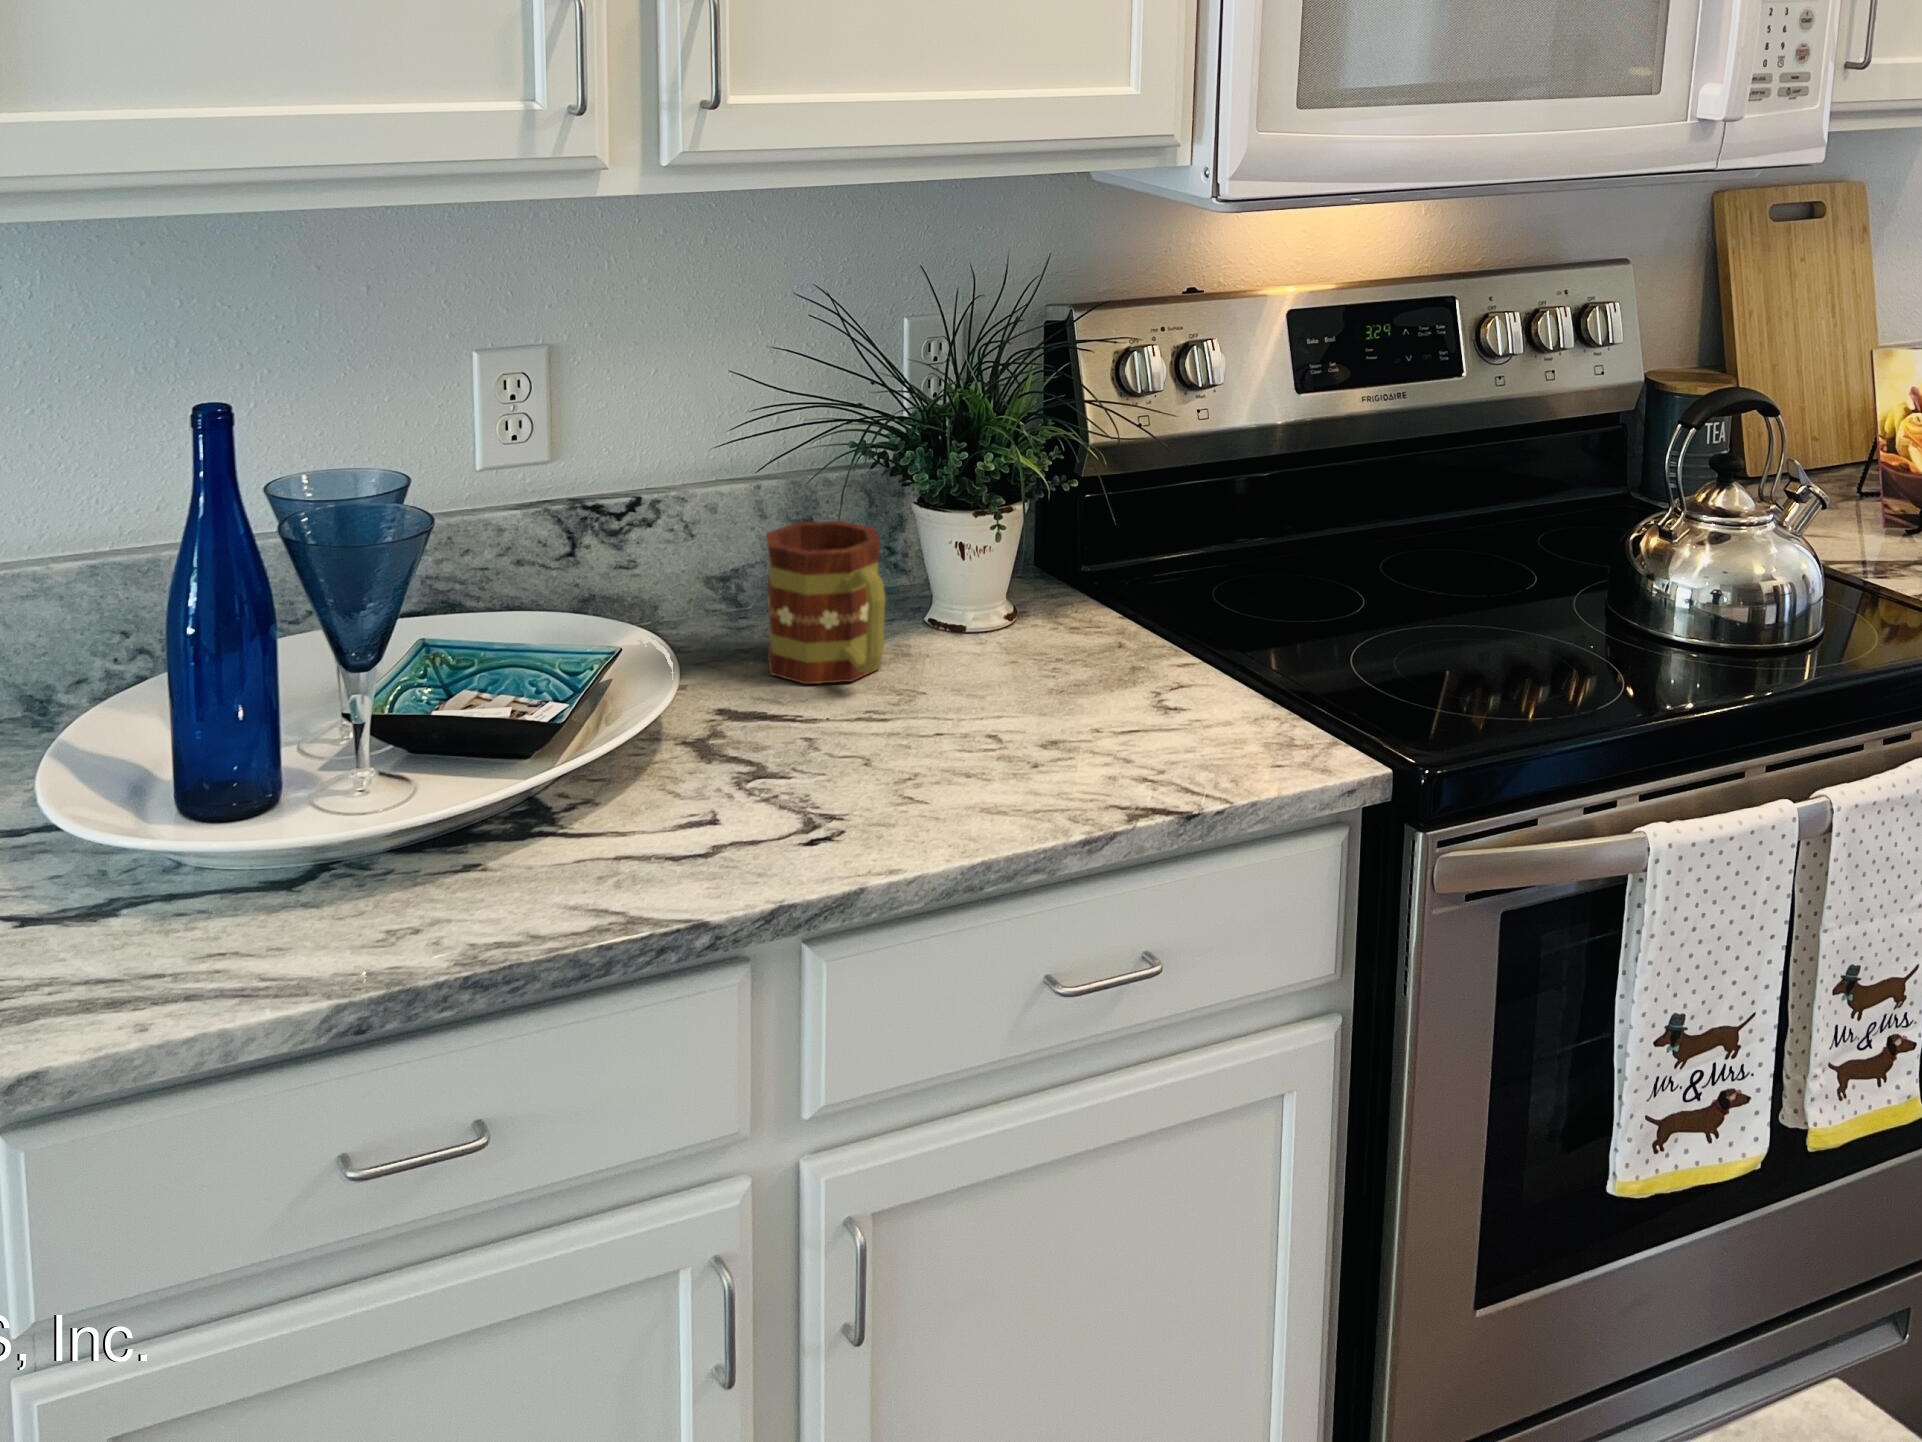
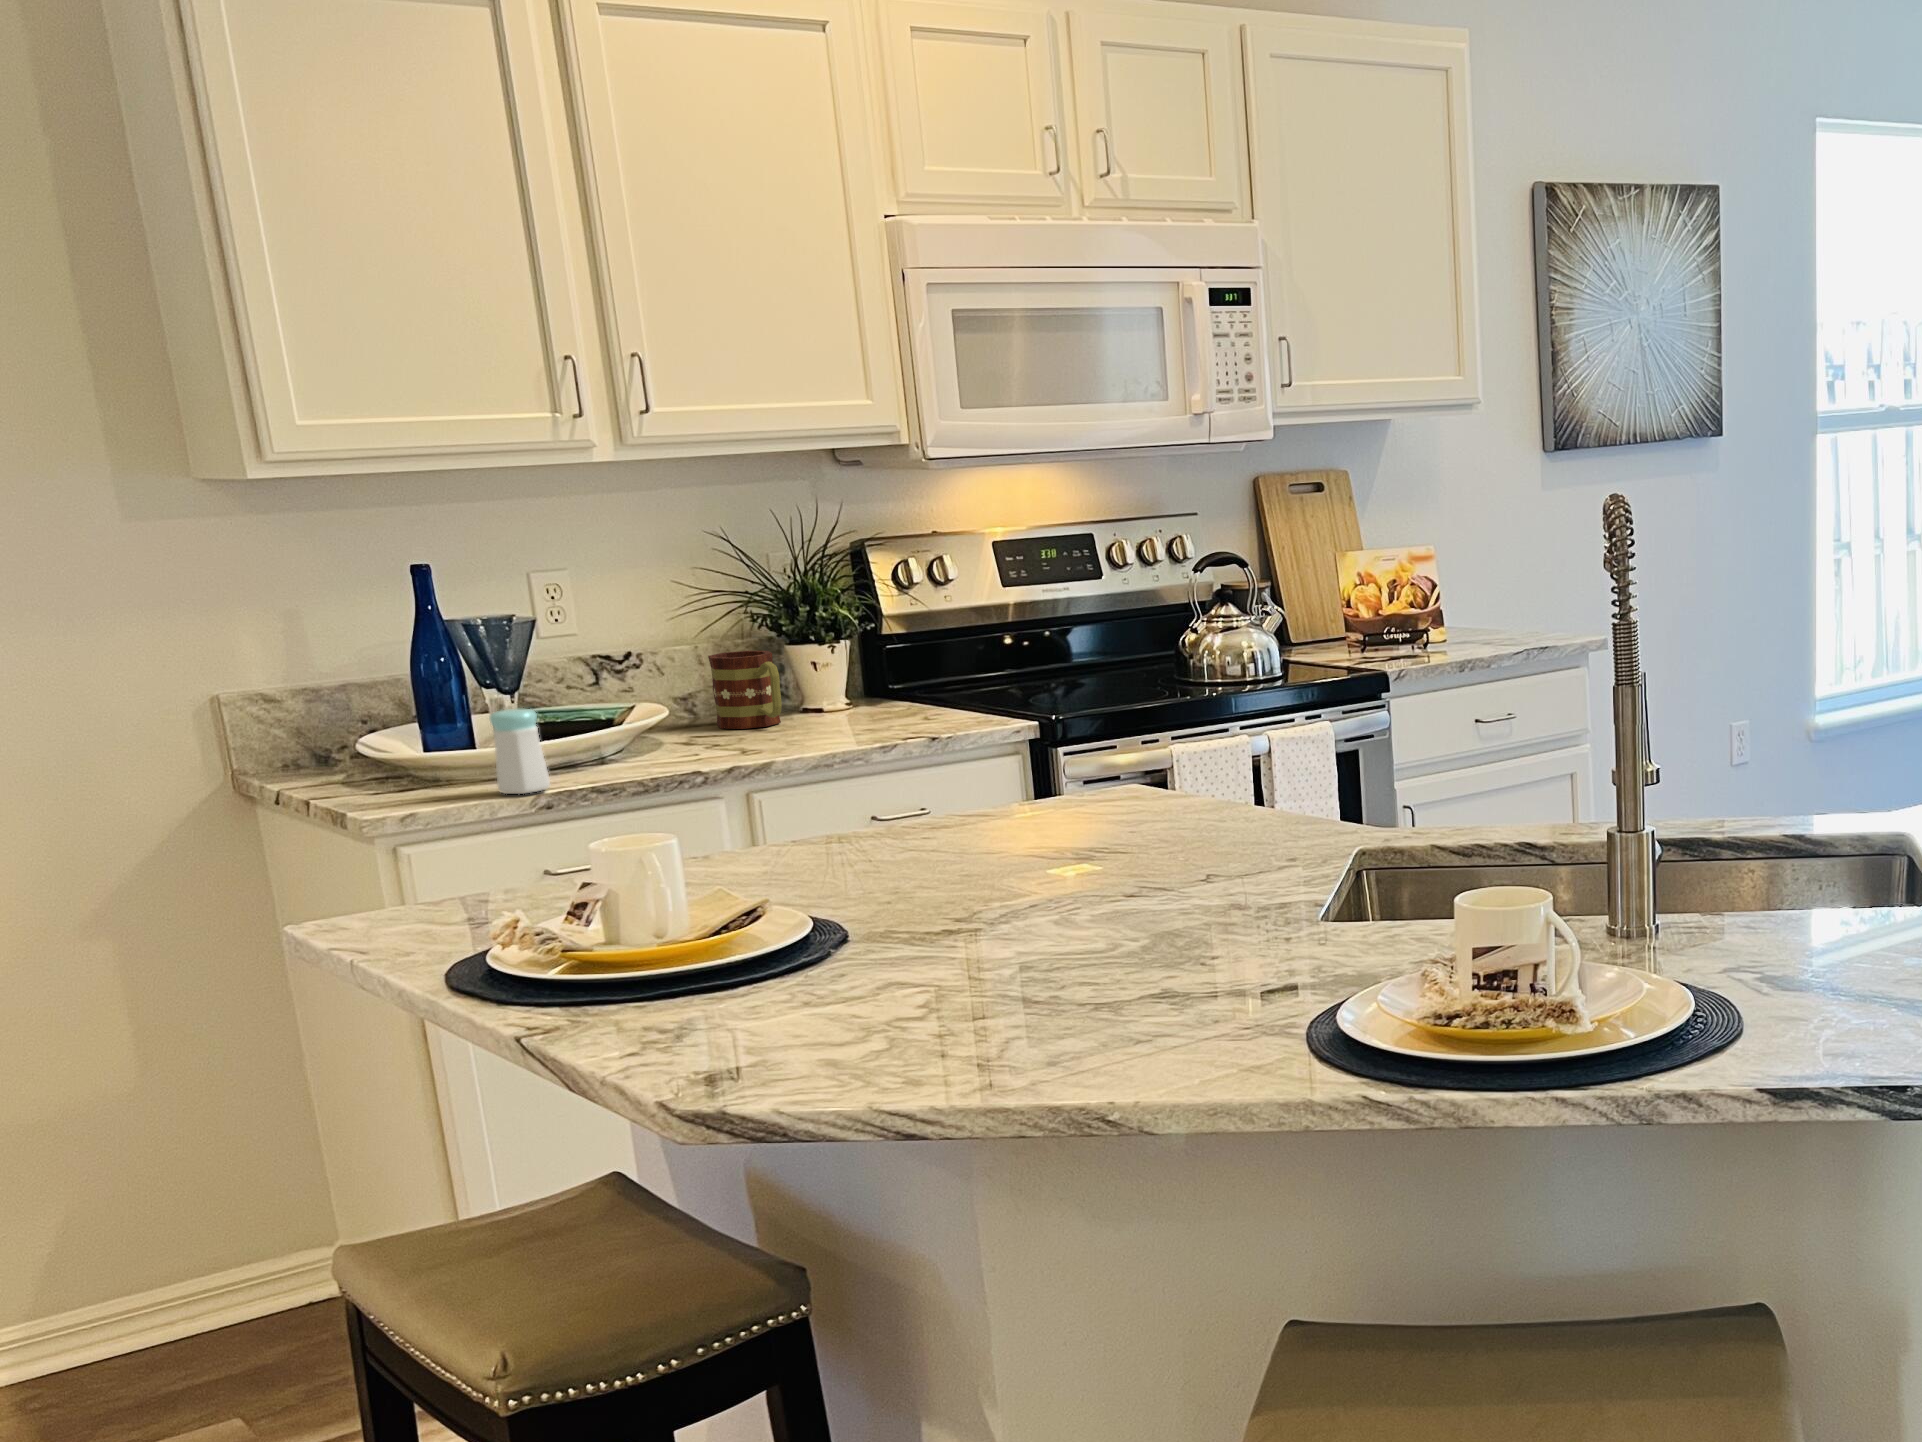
salt shaker: none [229,759,349,963] -> present [489,709,550,794]

